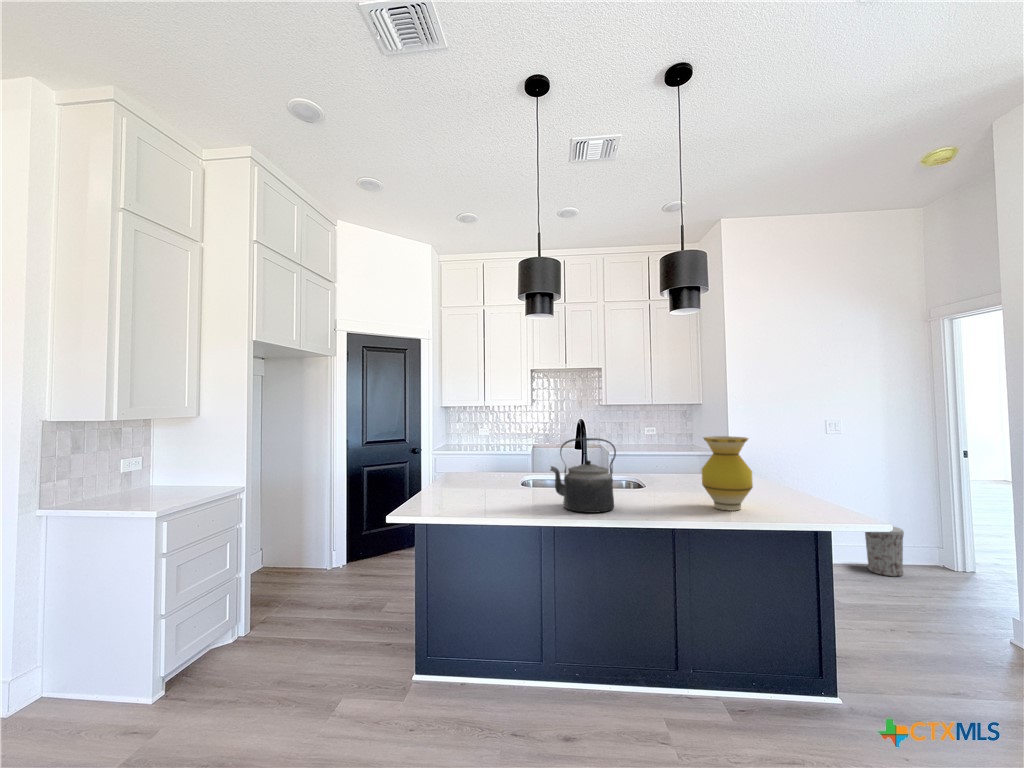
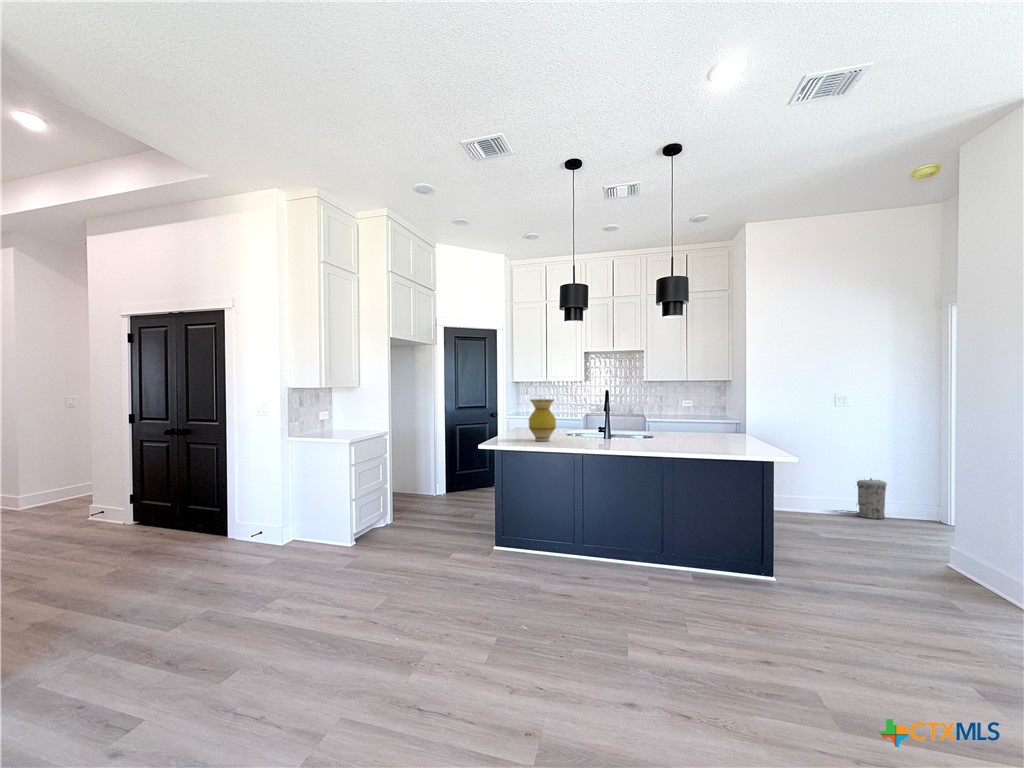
vase: present [702,436,753,510] -> present [529,399,556,441]
kettle: present [550,438,616,513] -> none [578,400,620,445]

